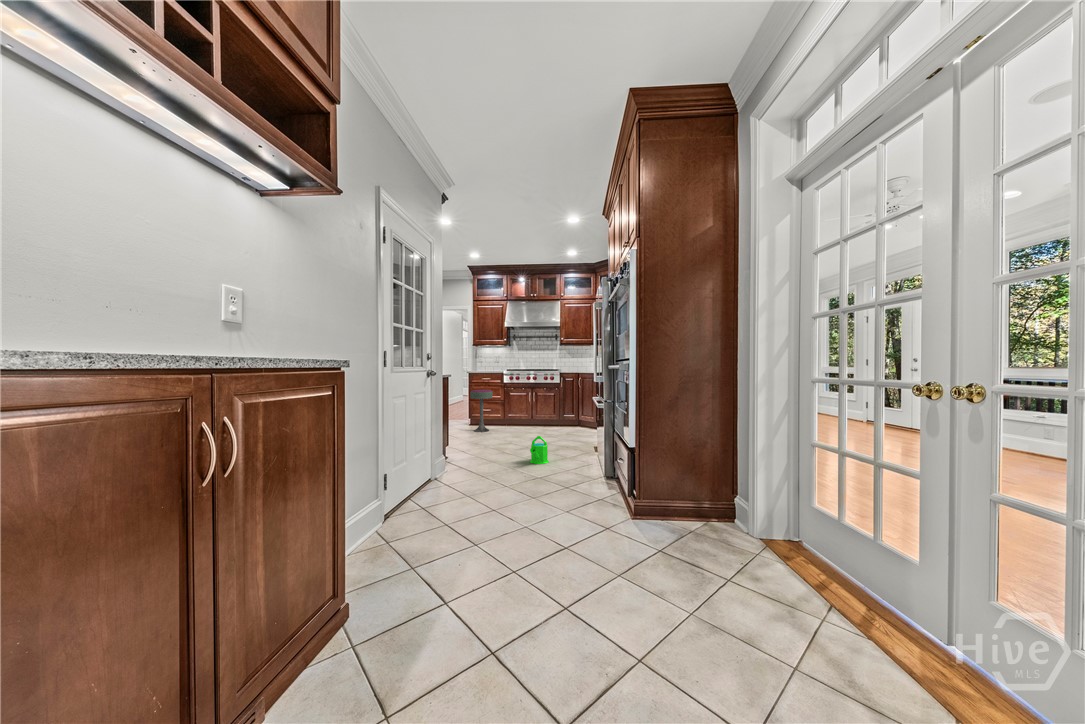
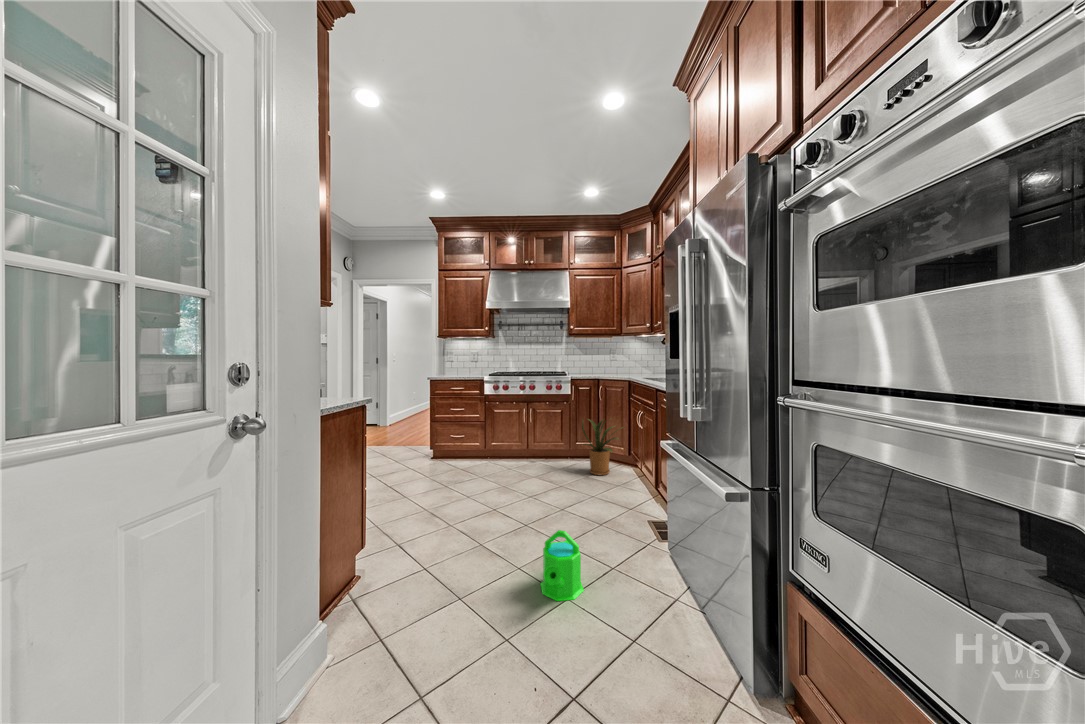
bar stool: present [470,390,493,432] -> none [431,406,467,475]
house plant: none [564,397,592,433] -> present [582,420,618,475]

